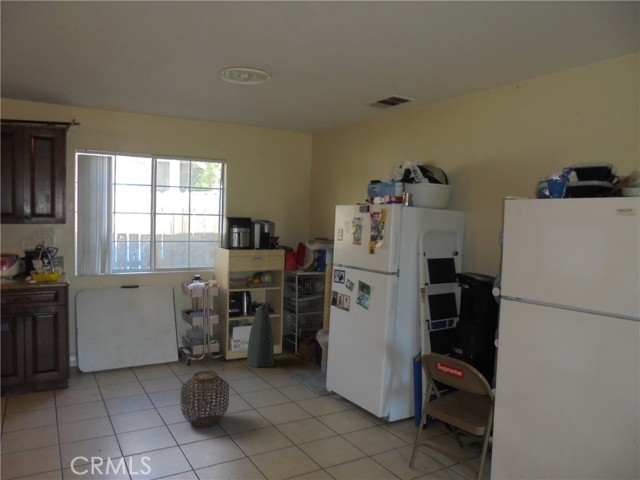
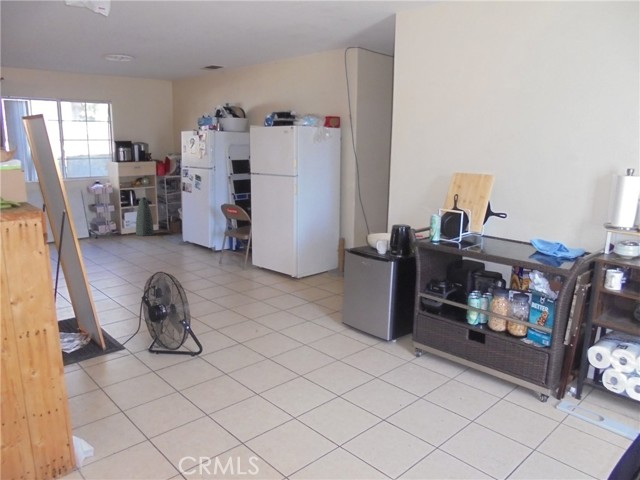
woven basket: present [181,371,229,428] -> none [98,226,126,254]

